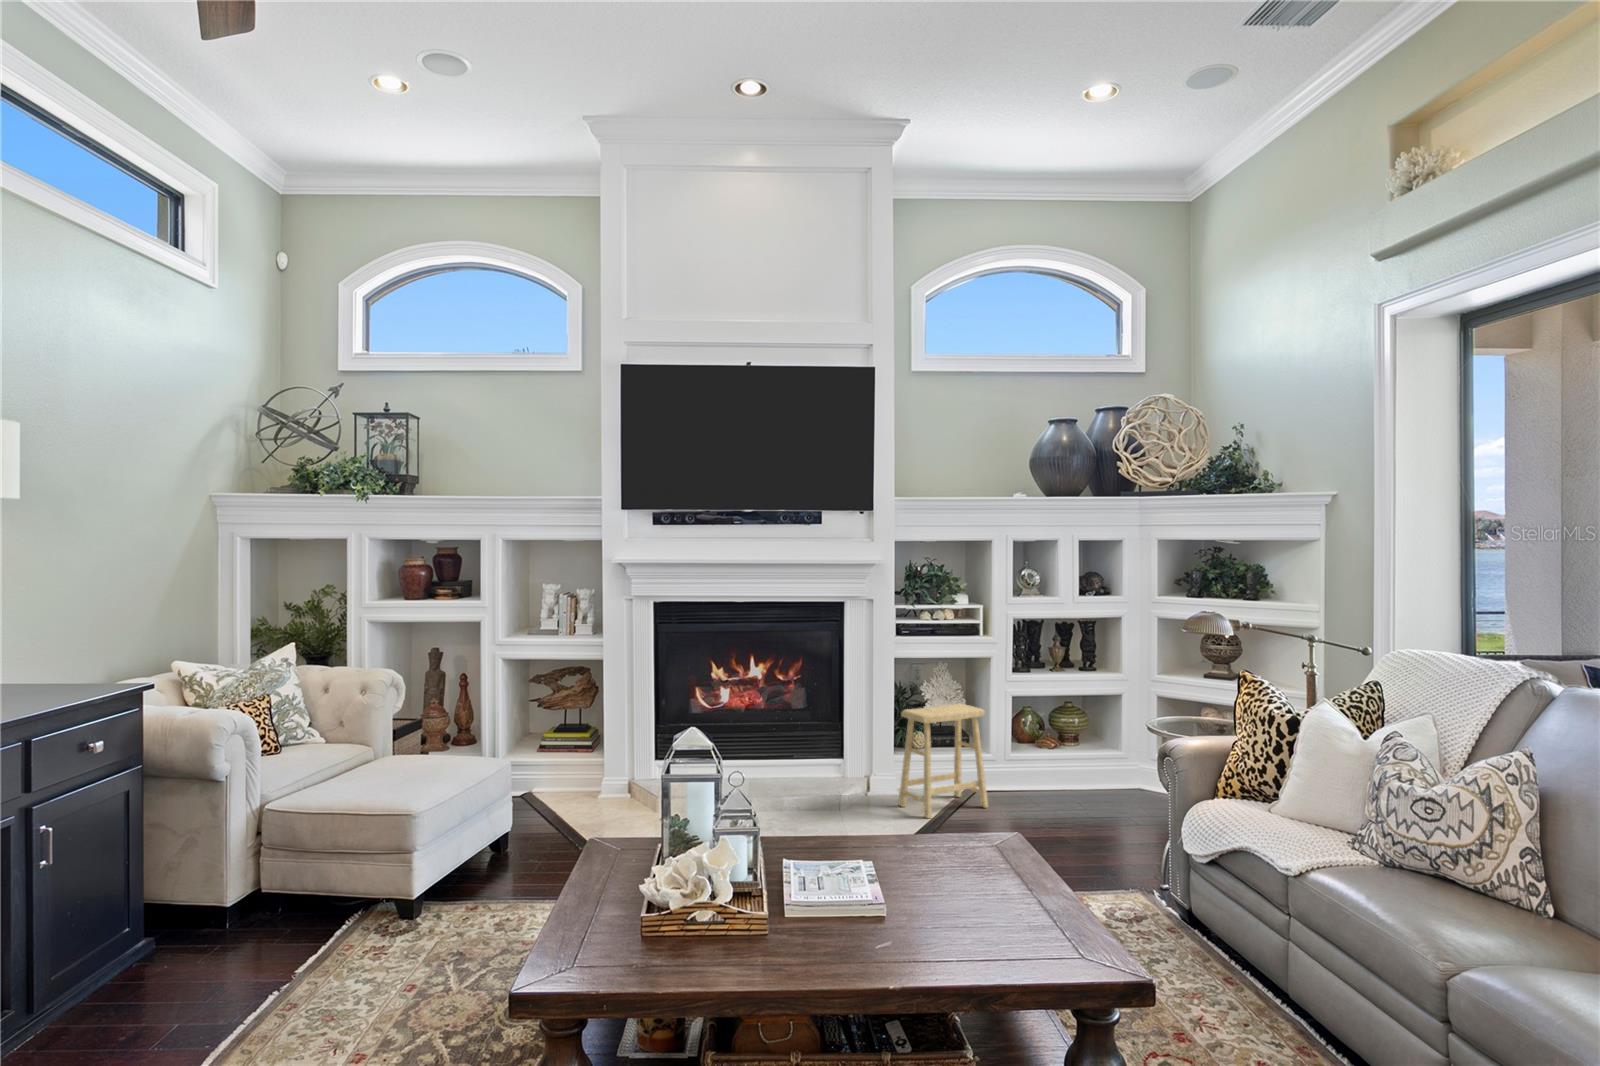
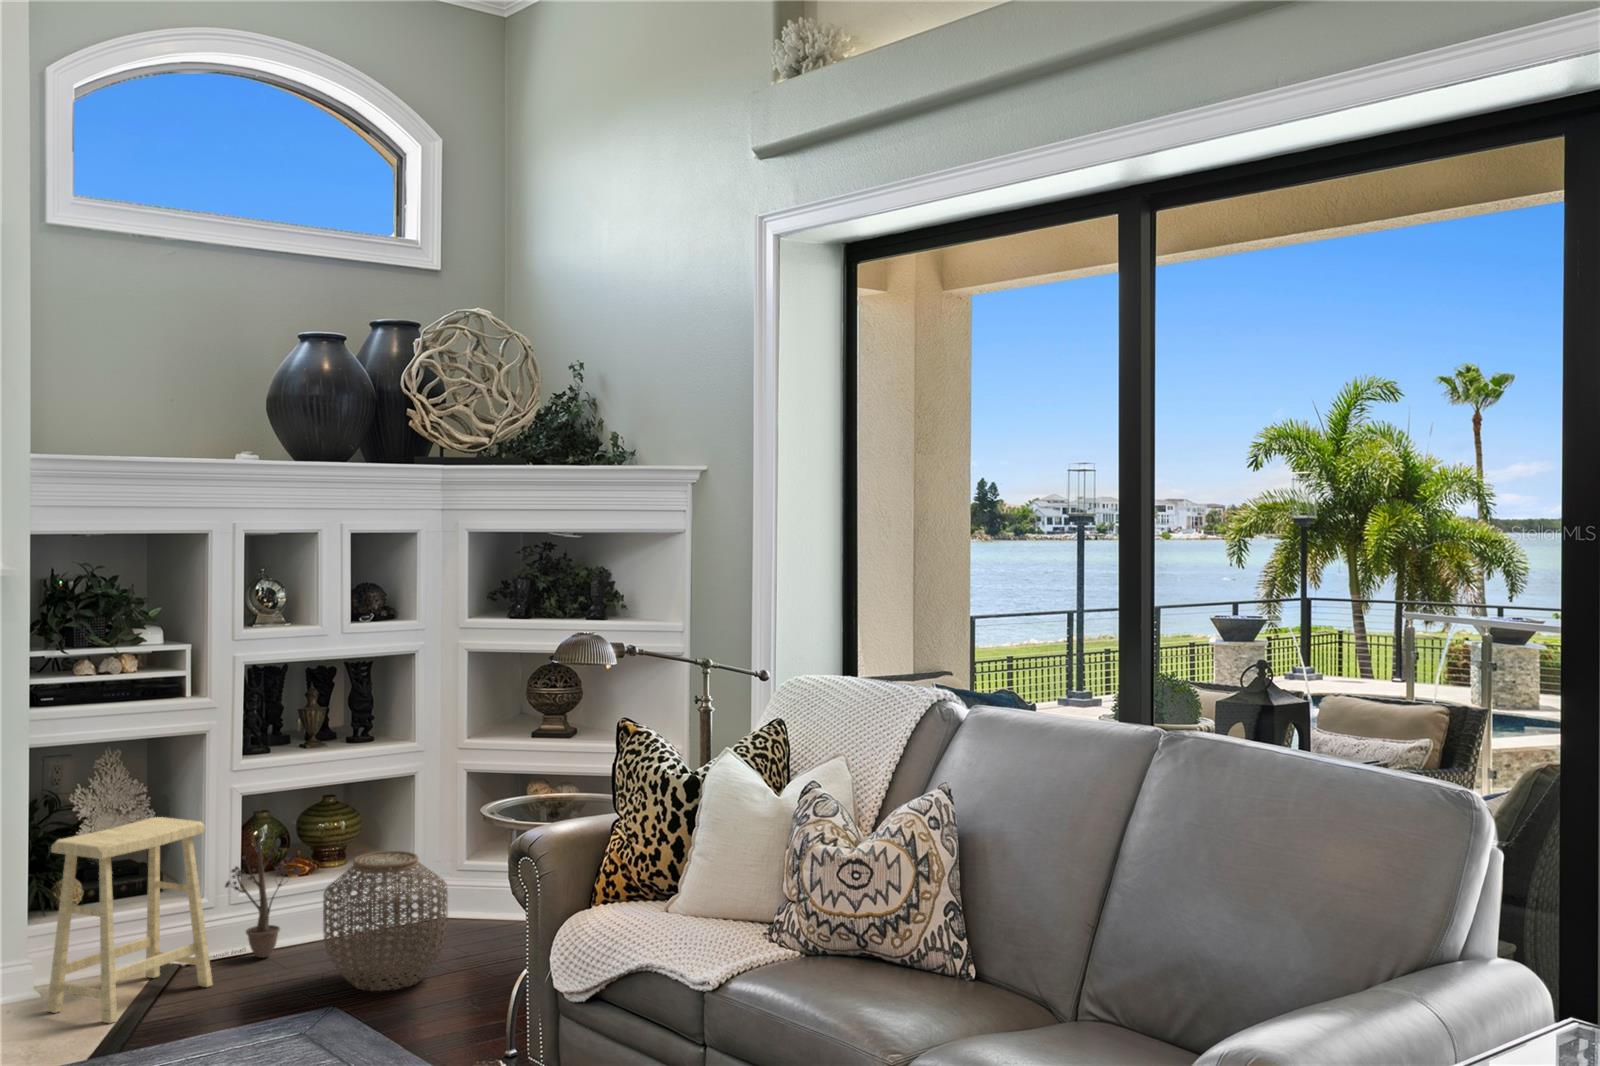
decorative plant: none [990,724,1044,796] -> present [209,840,300,958]
woven basket: none [1052,741,1132,831] -> present [323,851,448,991]

